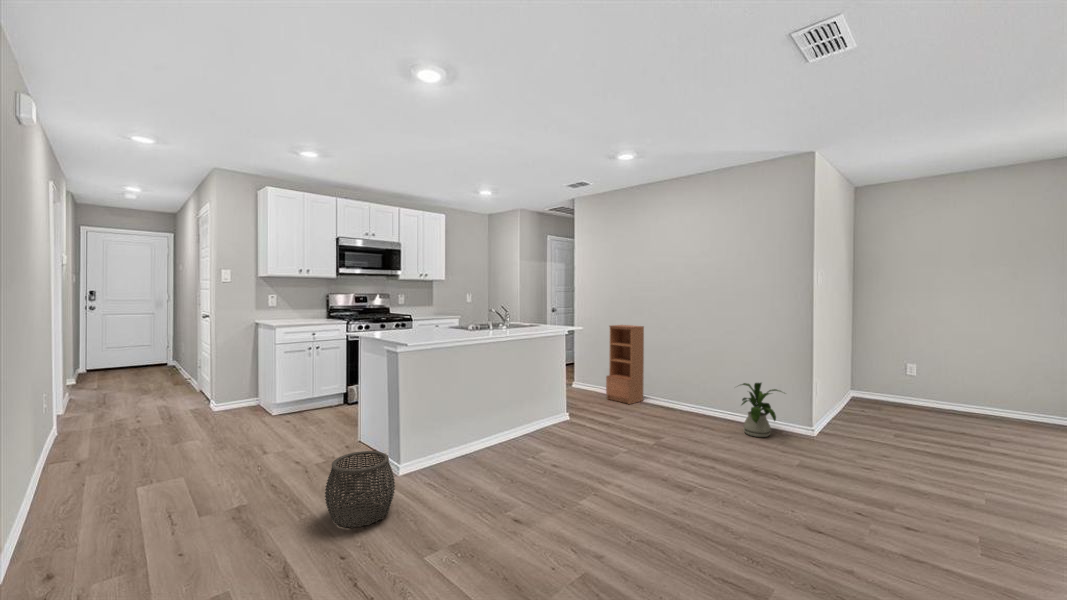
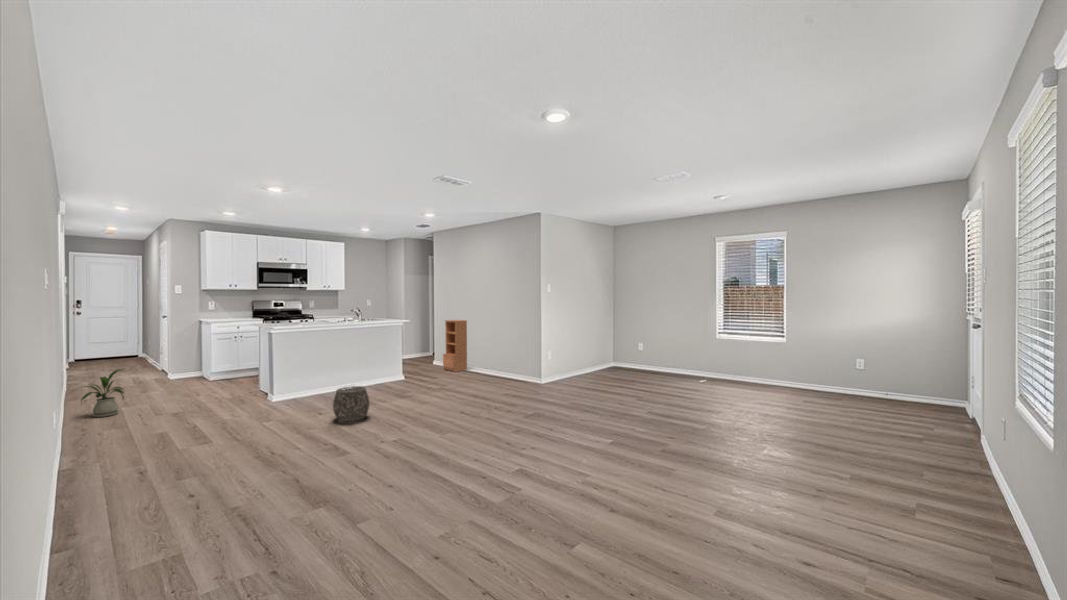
house plant: present [742,383,781,437] -> present [81,369,124,417]
woven basket: present [325,451,395,528] -> present [333,386,369,421]

